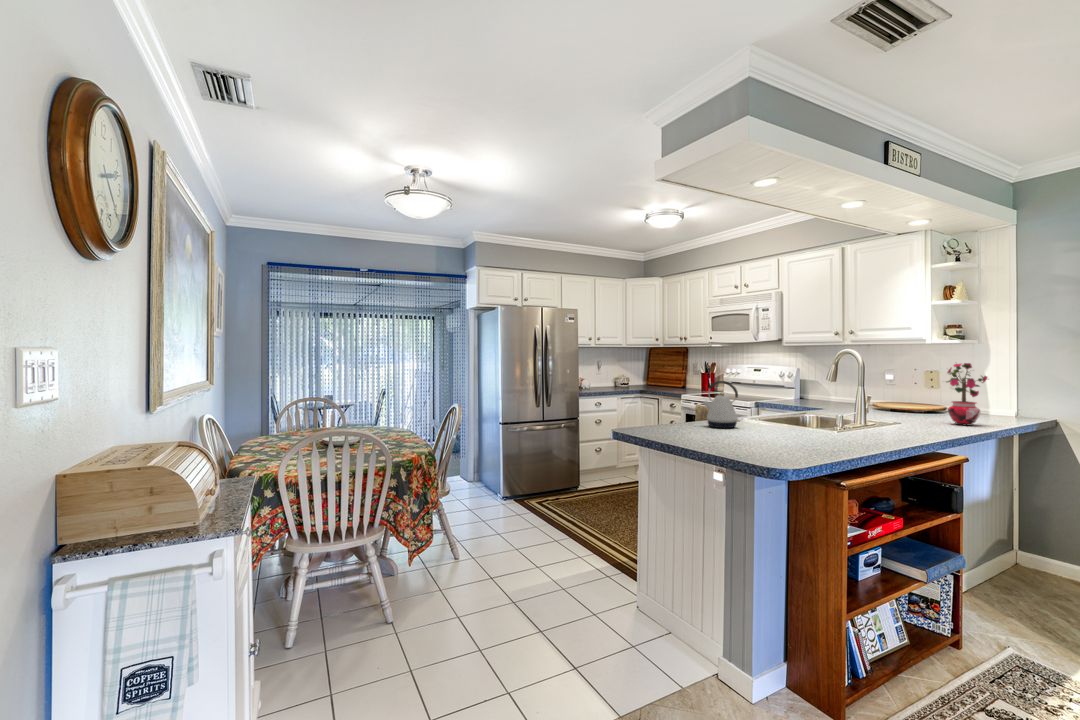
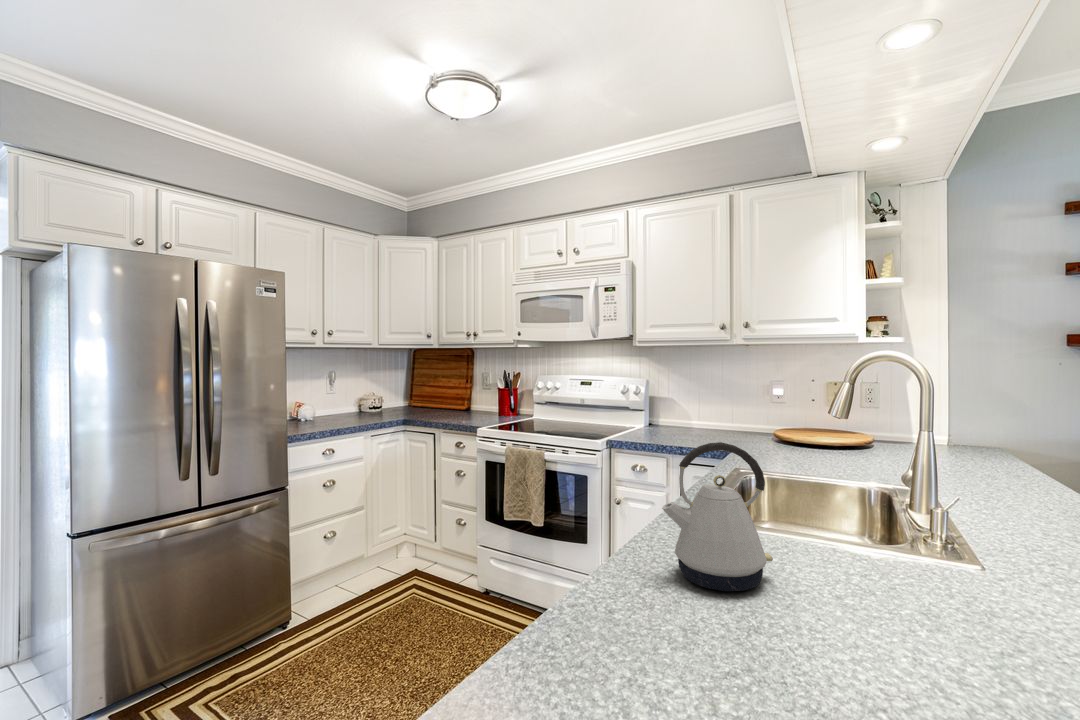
potted plant: present [946,363,987,425] -> none [957,372,1034,482]

